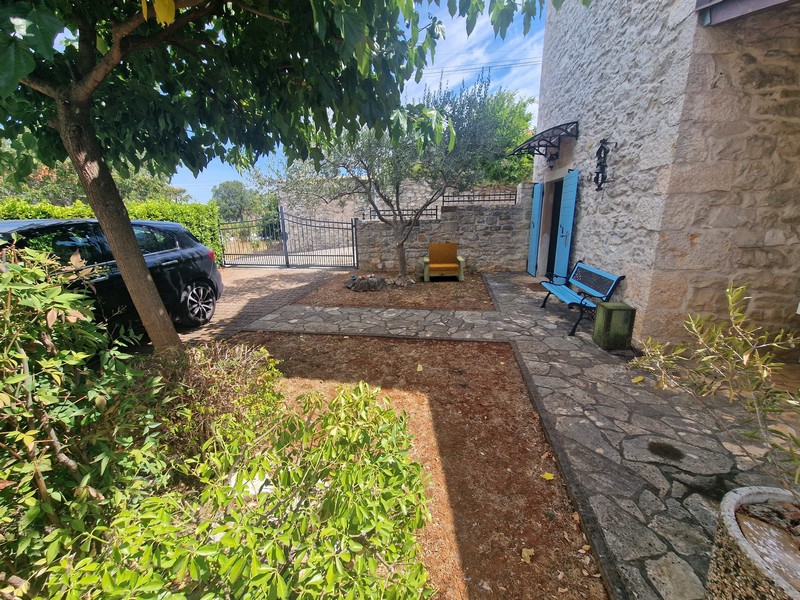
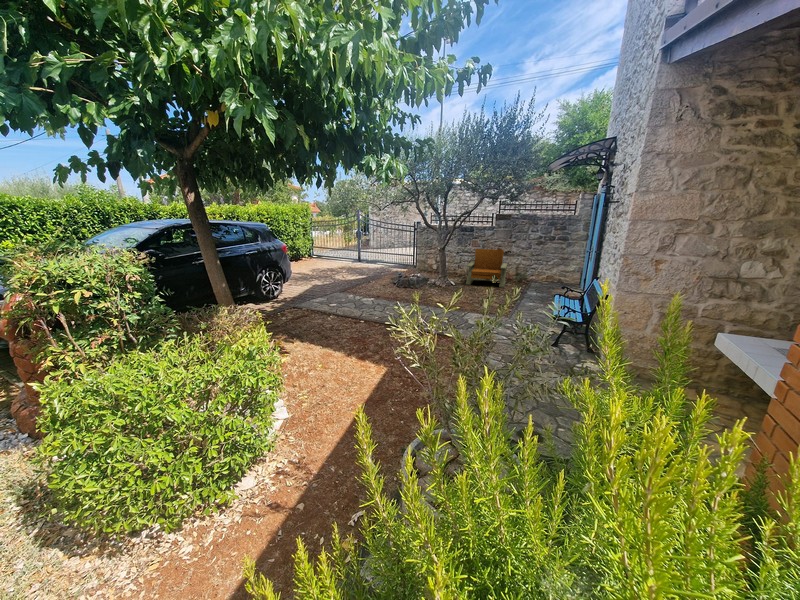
storage box: present [592,302,637,350] -> none [570,317,604,366]

